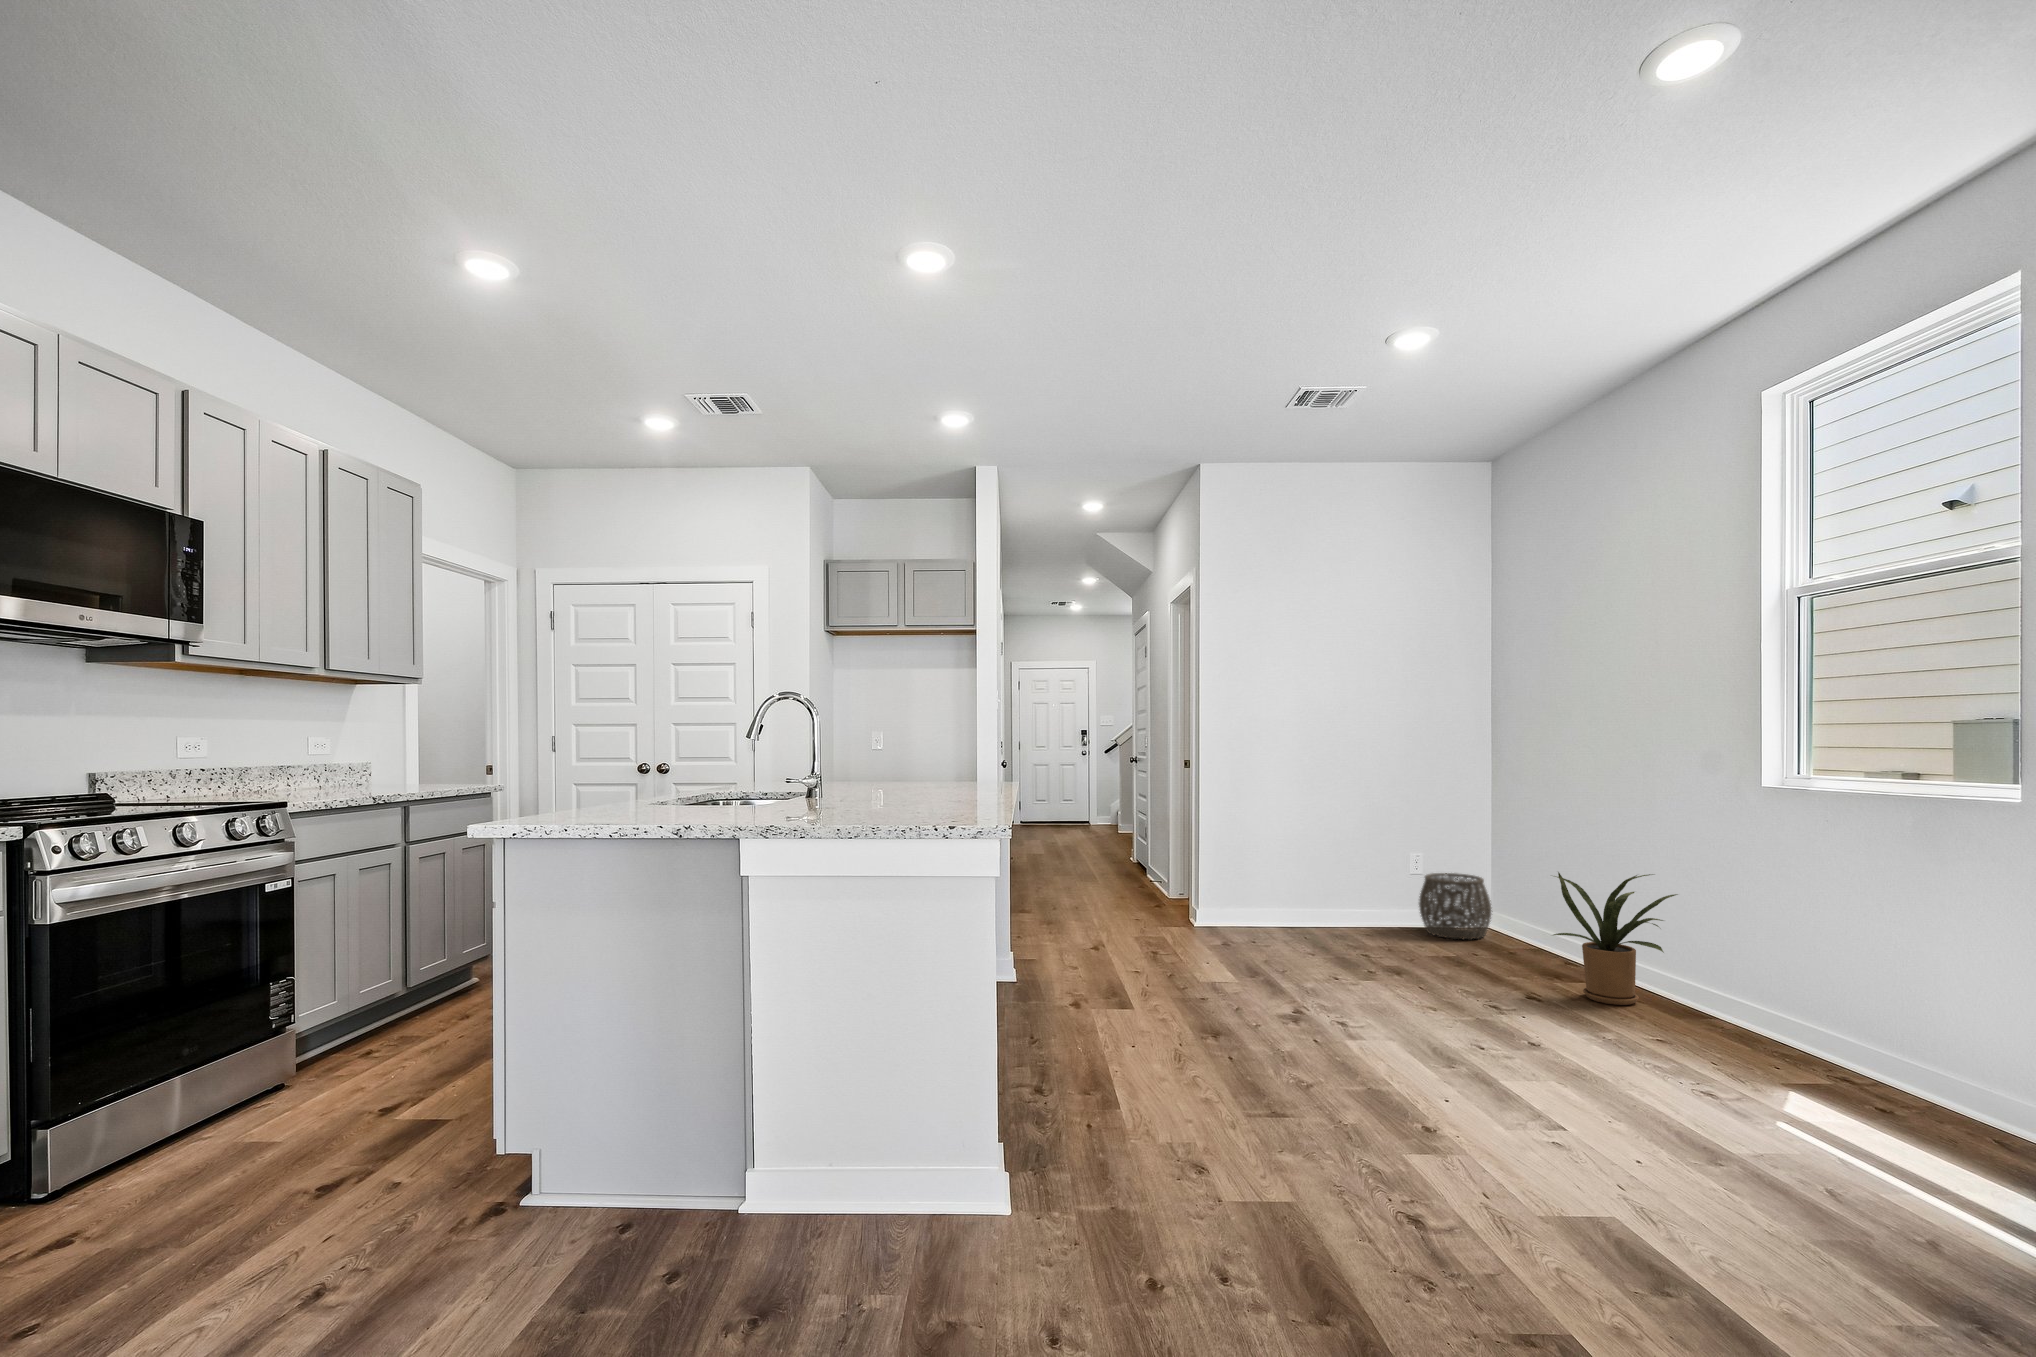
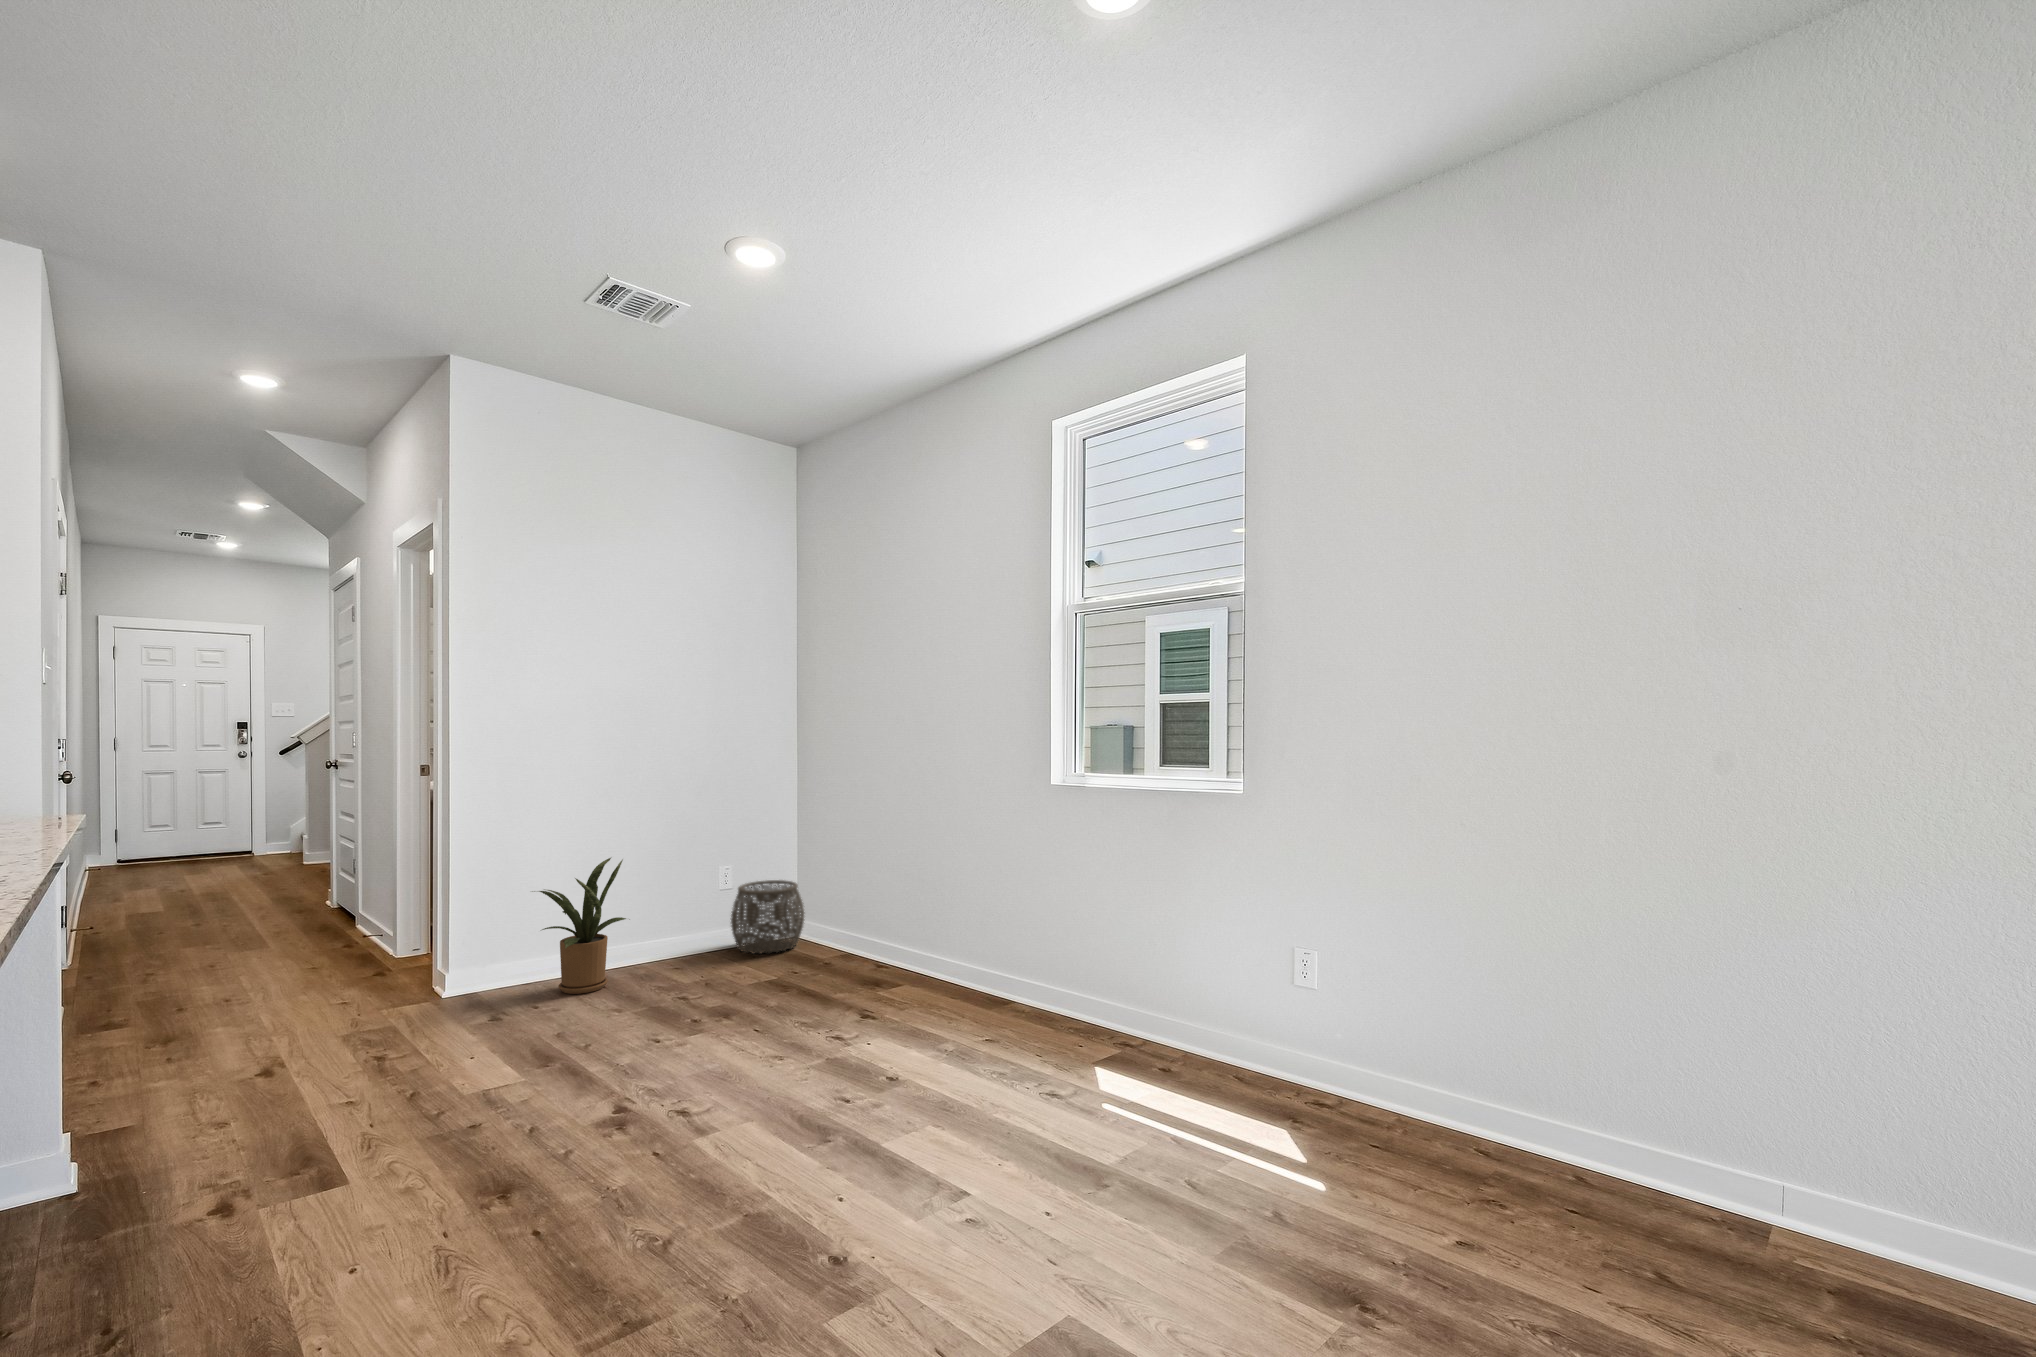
house plant: present [1554,872,1678,1005] -> present [532,858,626,994]

